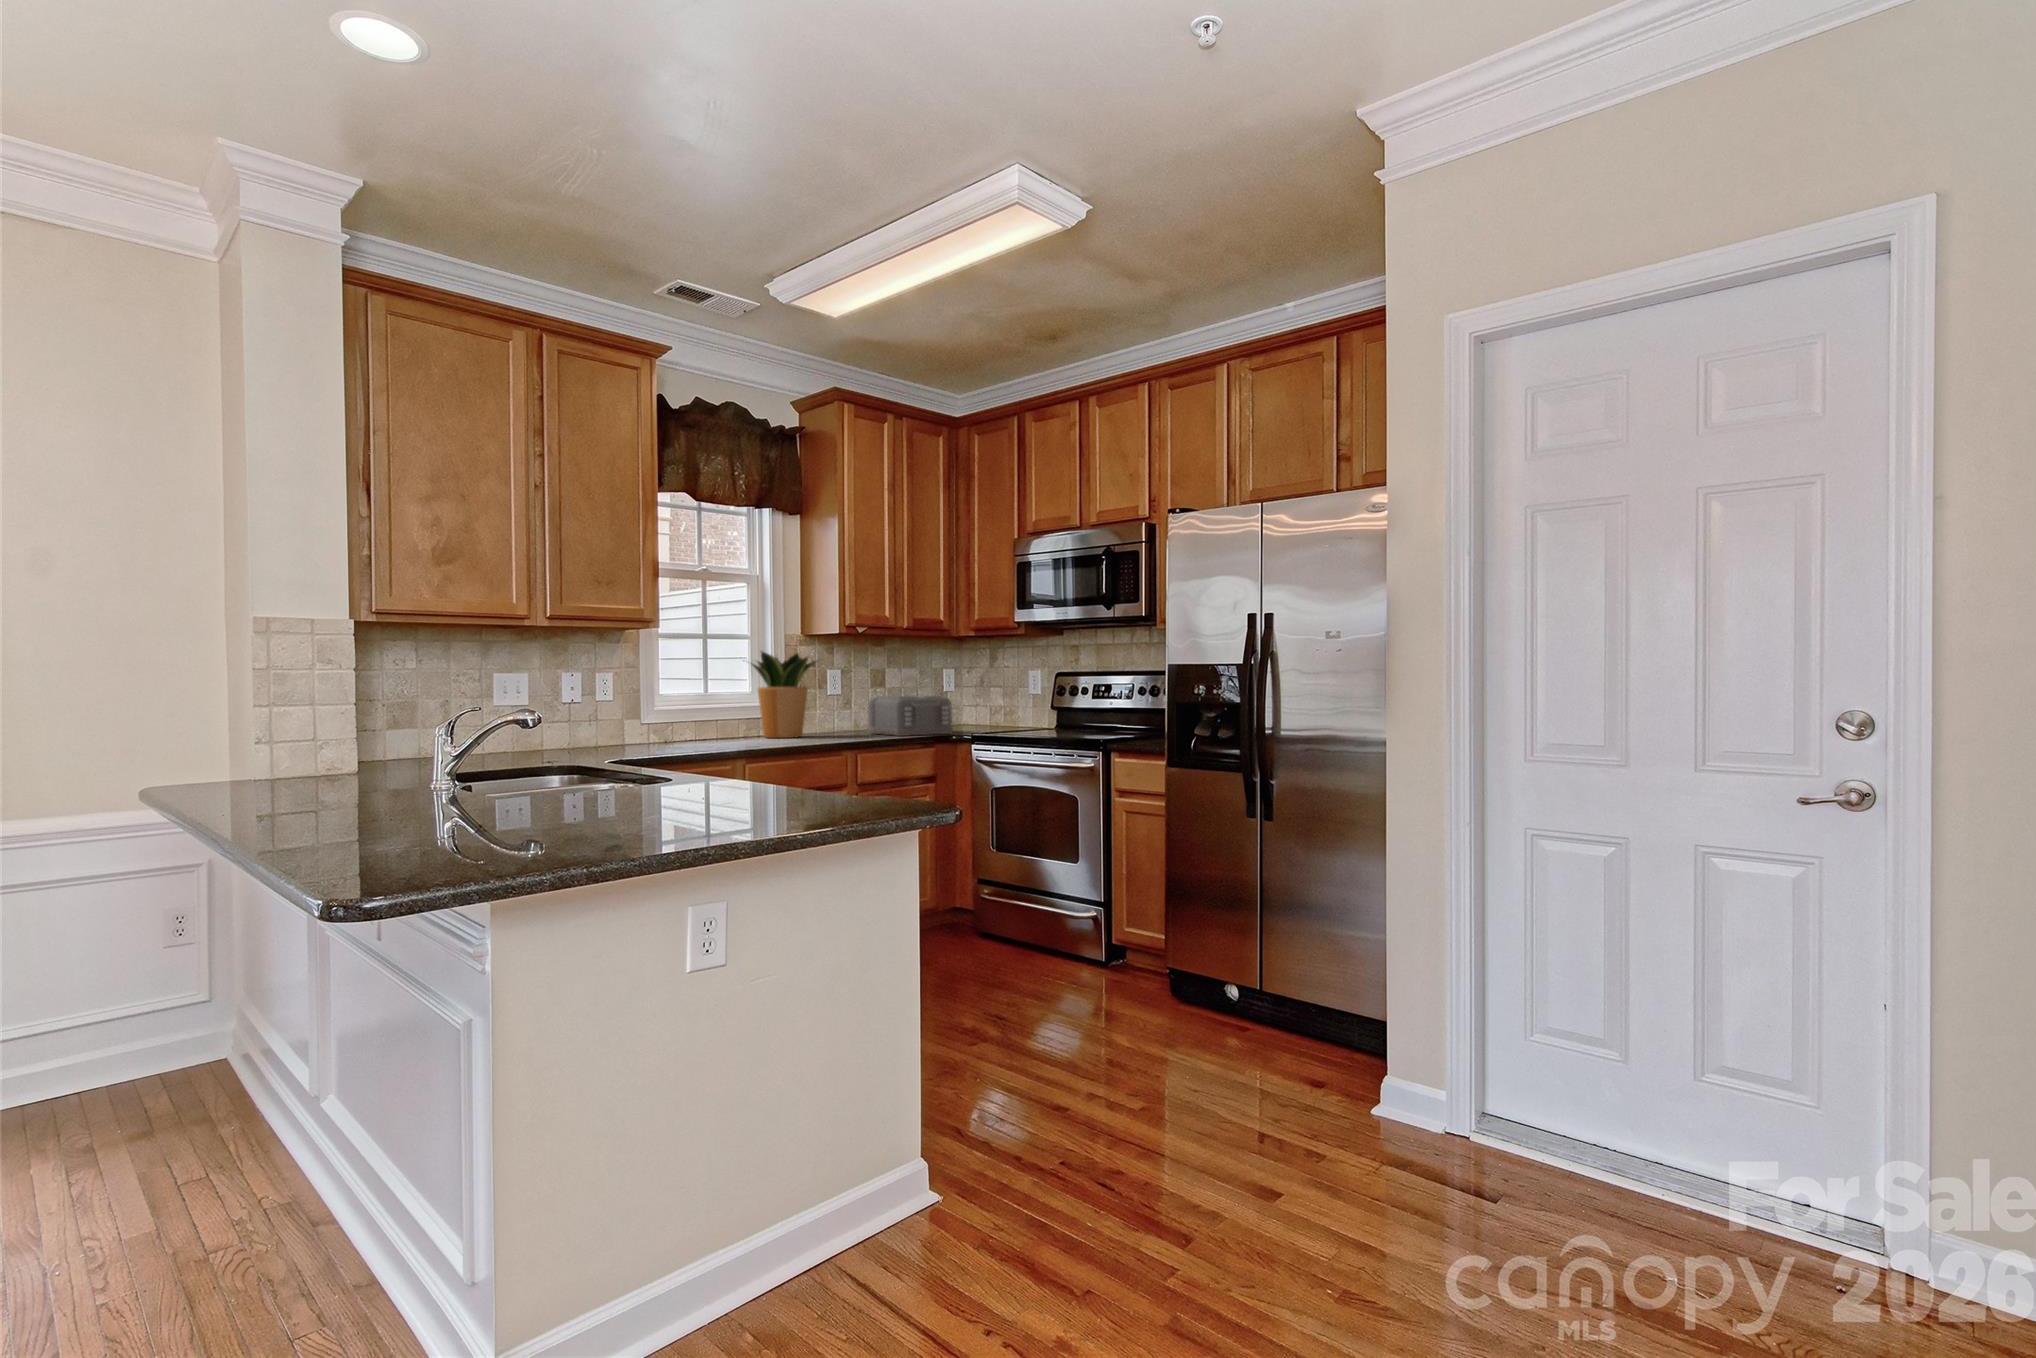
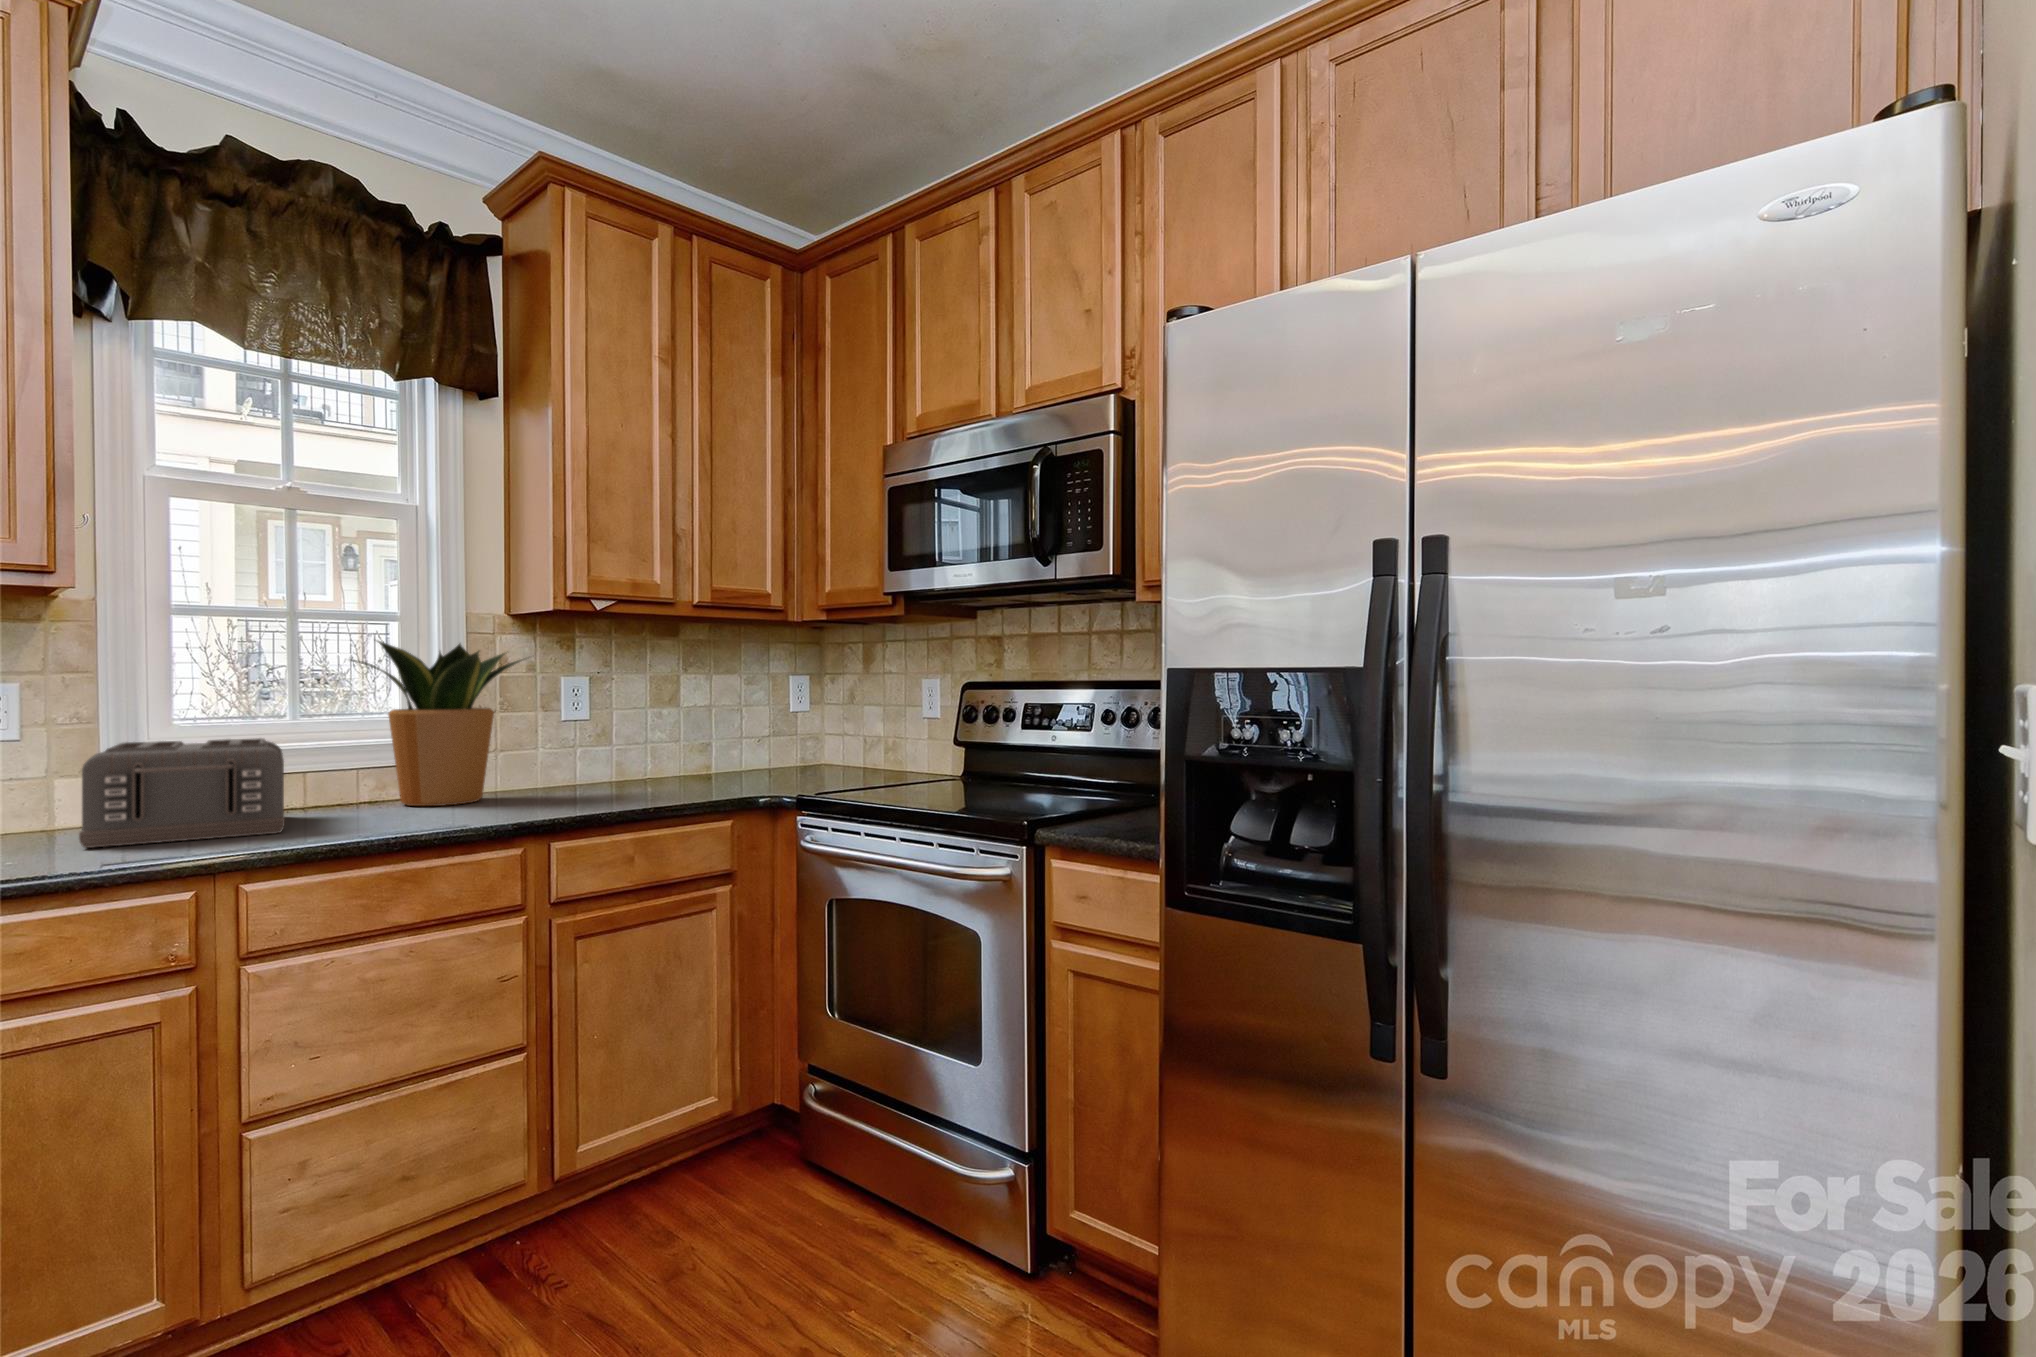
toaster: present [867,695,953,736] -> present [79,738,285,848]

